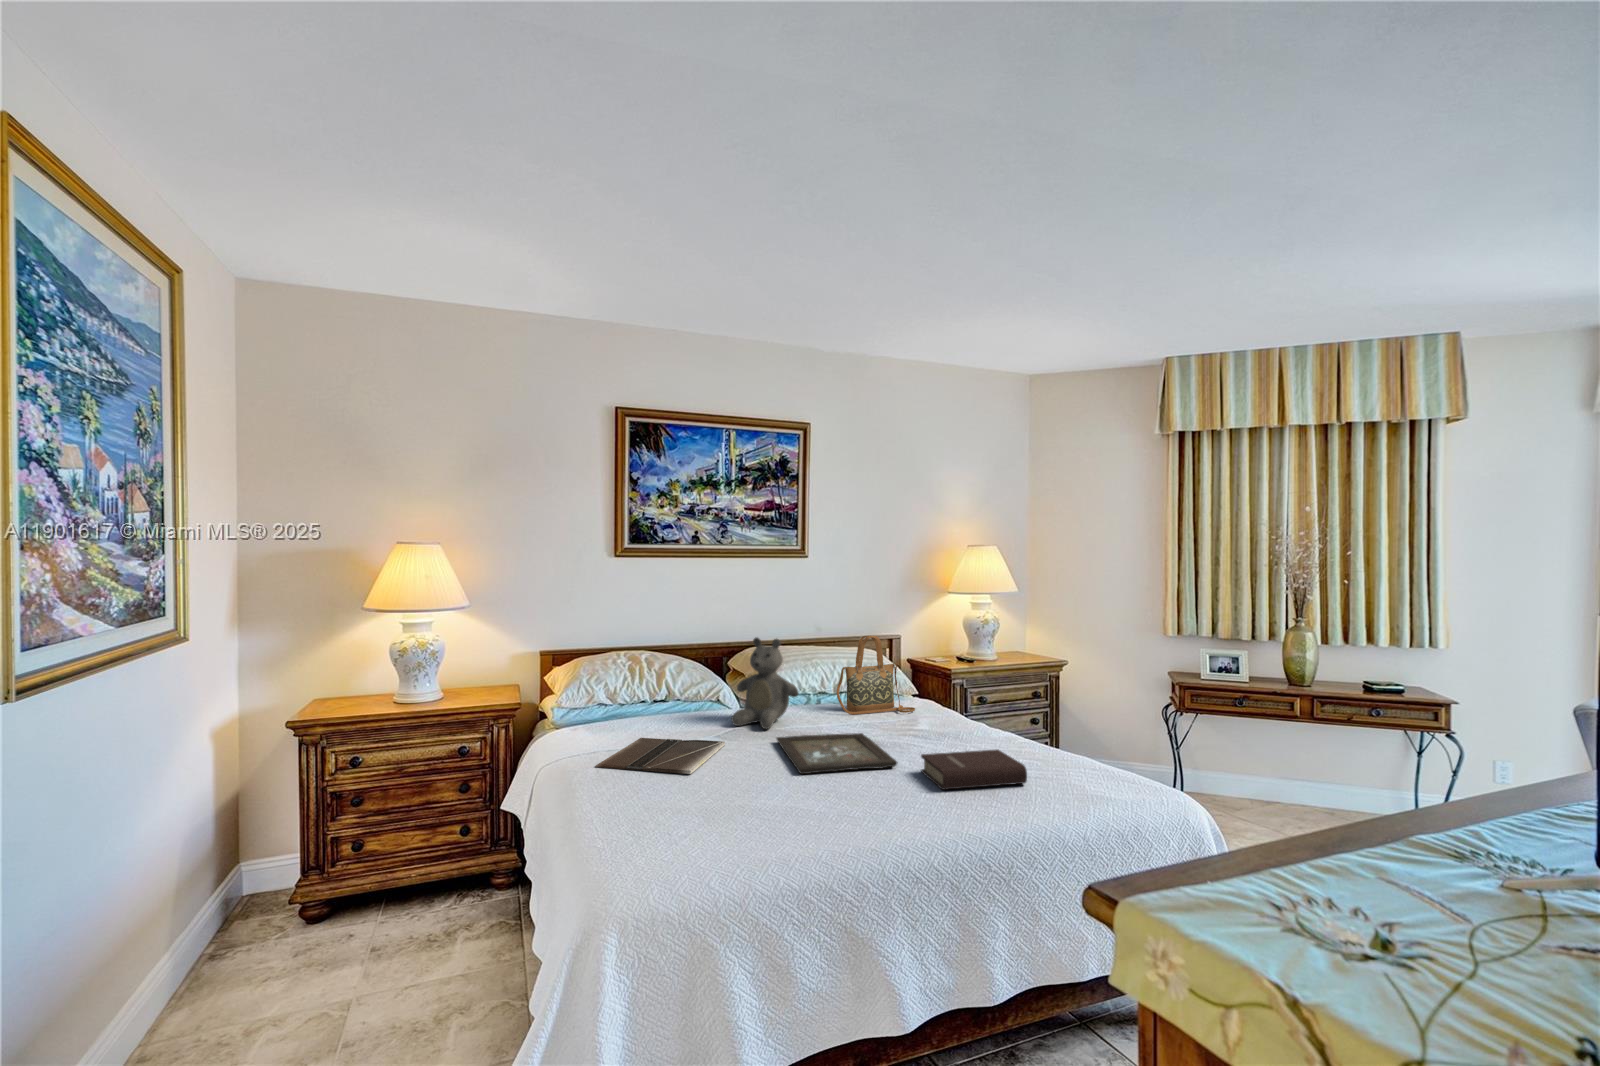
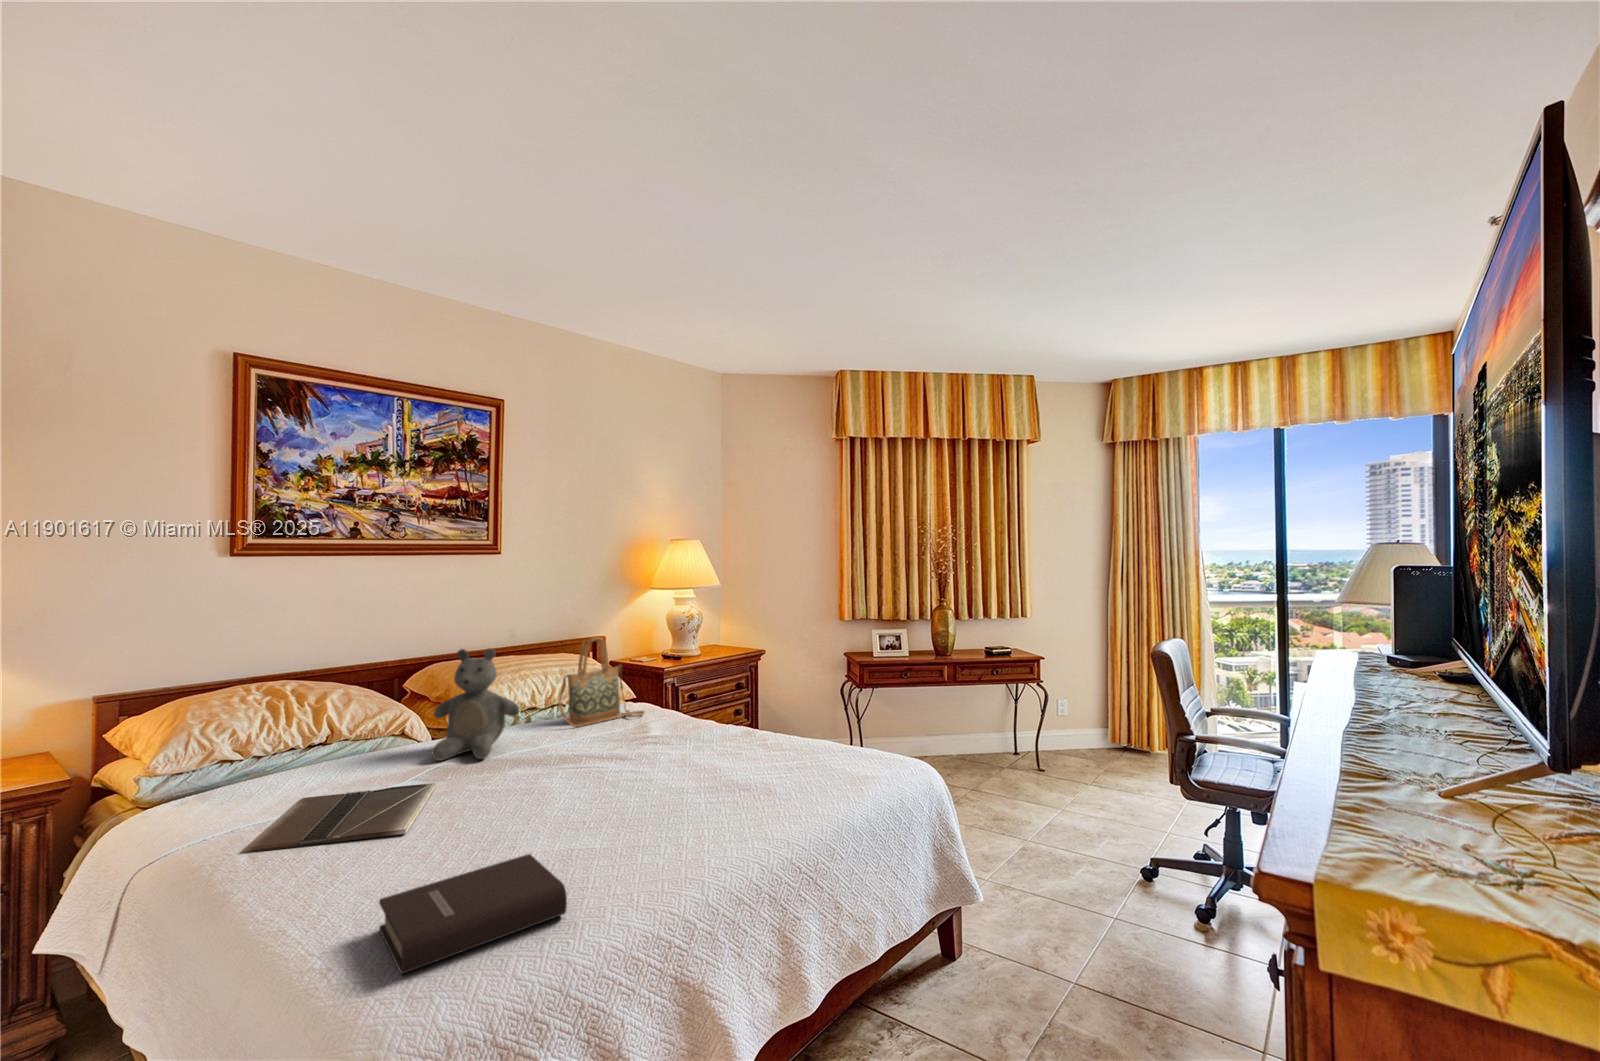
tray: present [777,733,897,774] -> none [503,746,663,805]
book: present [921,750,1027,790] -> present [379,854,567,974]

